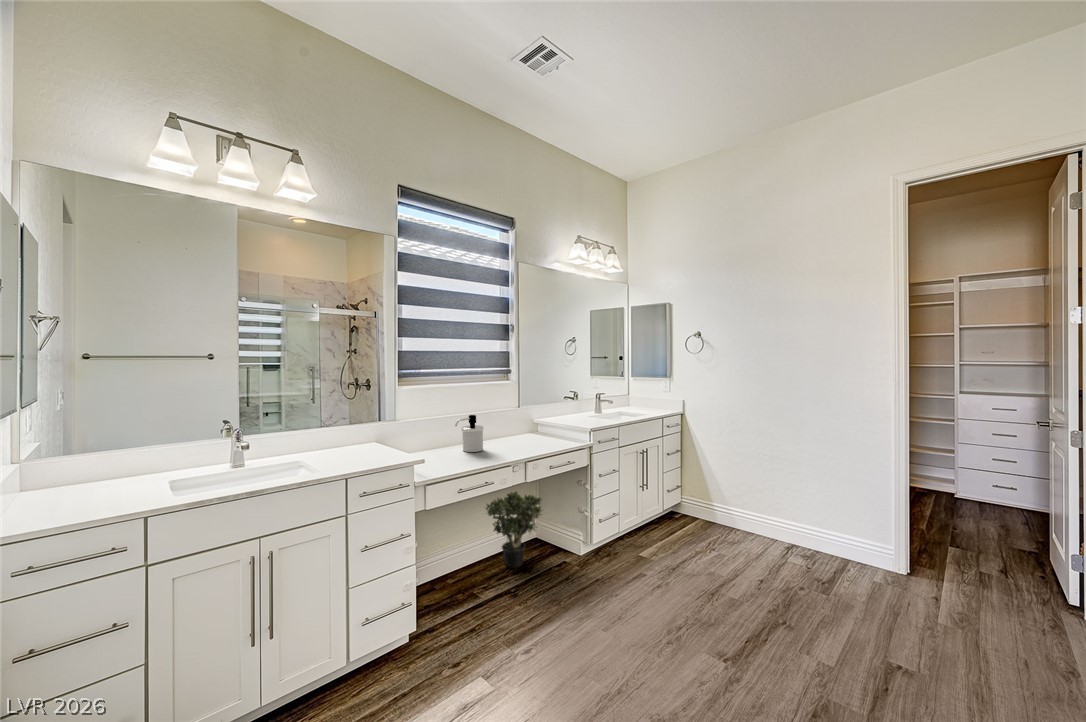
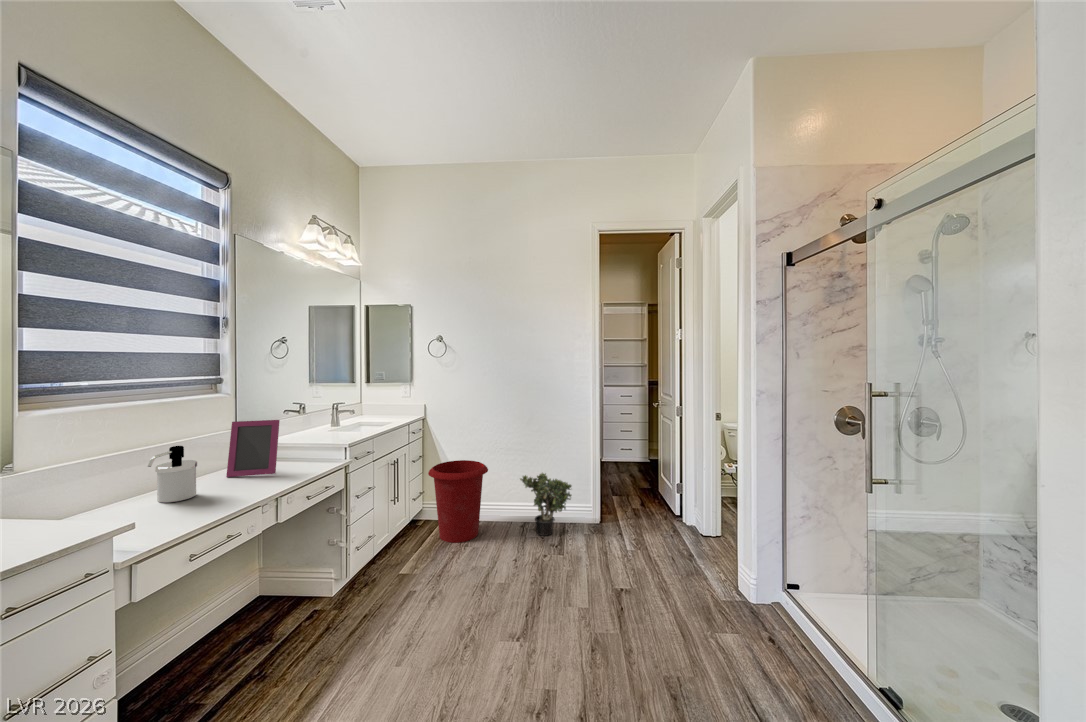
picture frame: none [506,402,539,444] -> present [226,420,280,477]
waste bin: none [677,461,744,548] -> present [428,460,488,543]
potted plant: present [486,491,542,568] -> present [520,473,572,536]

